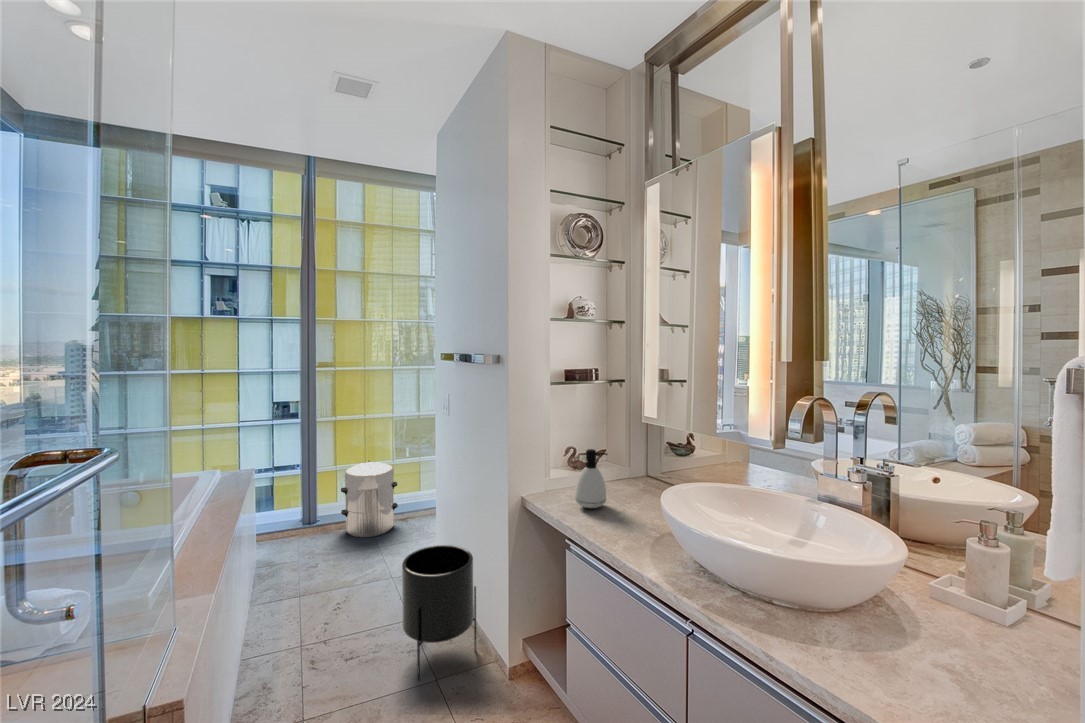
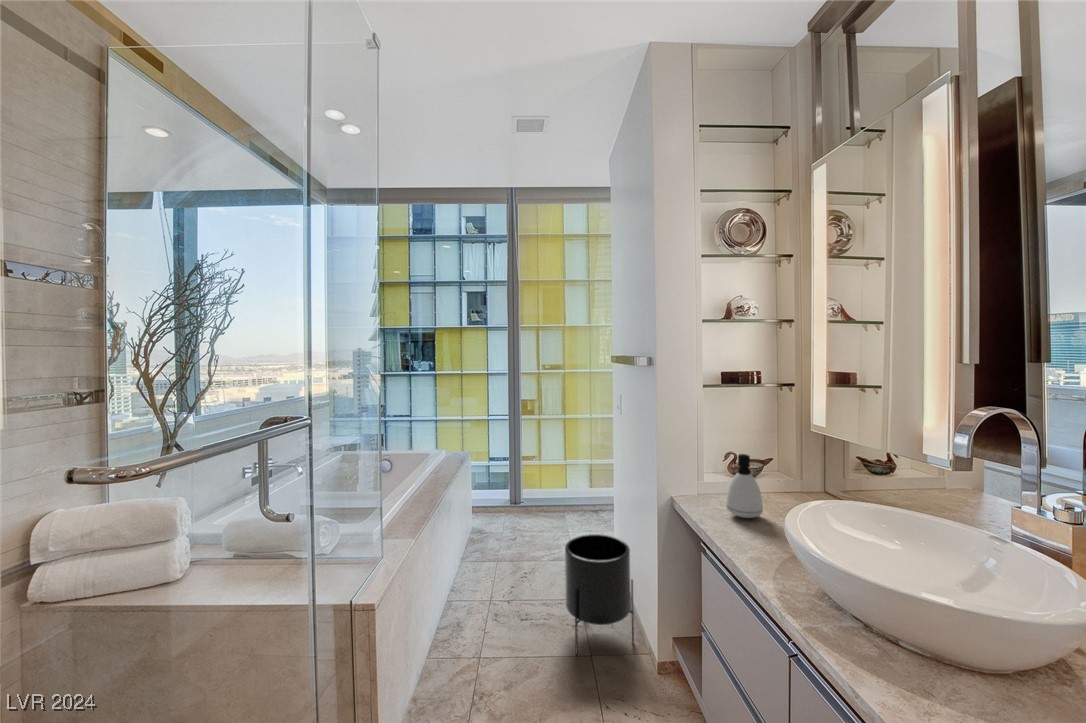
waste bin: present [341,461,398,537] -> none [538,454,585,521]

